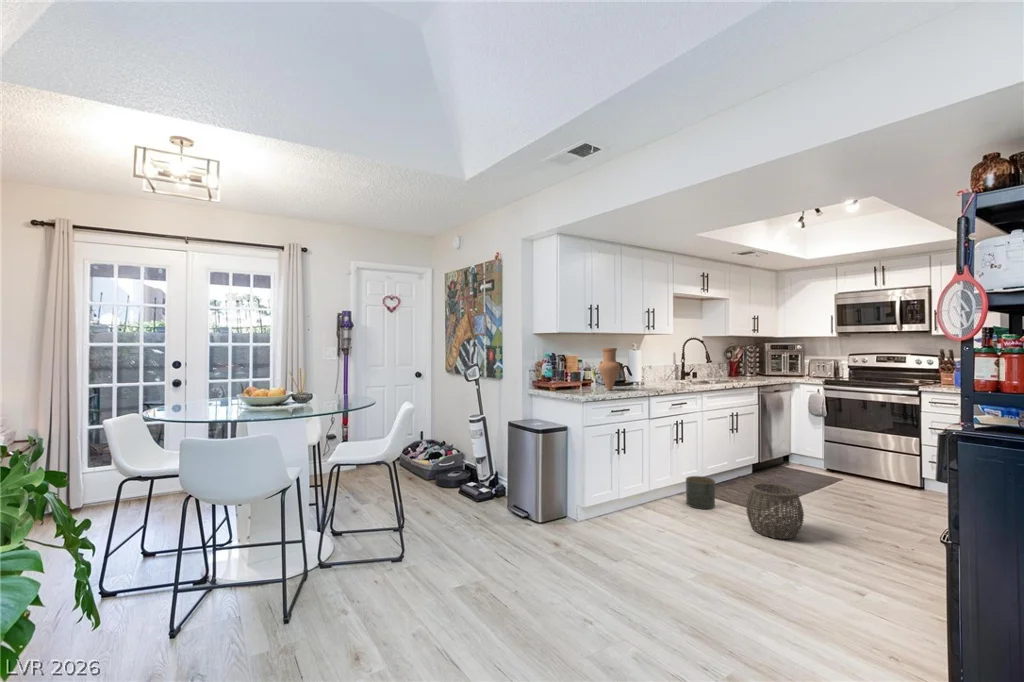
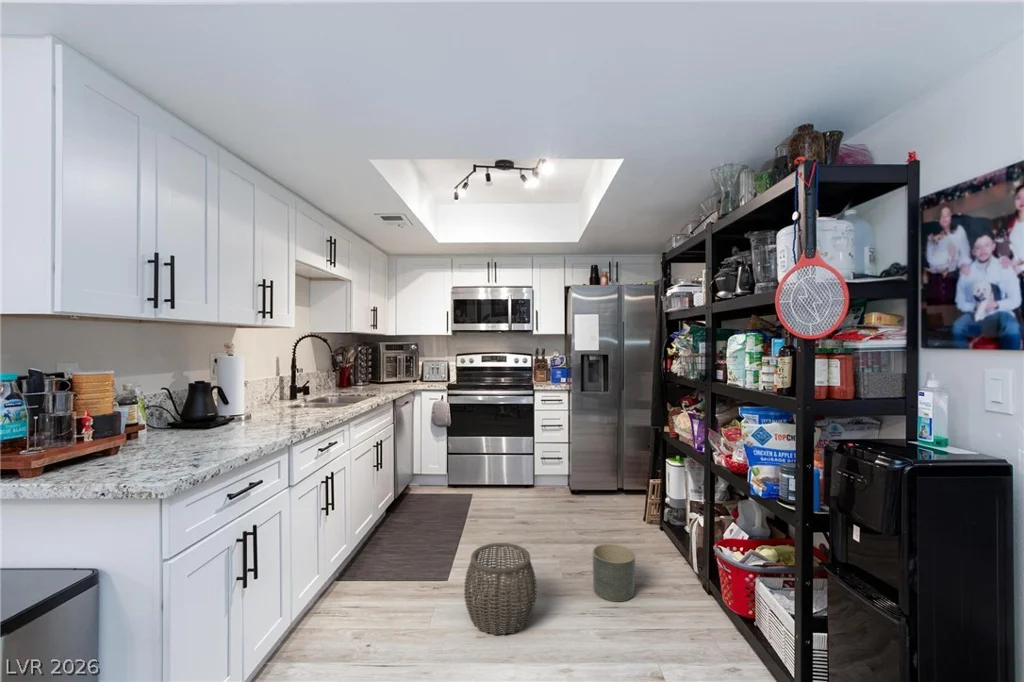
vase: present [599,348,620,390] -> none [176,354,233,447]
planter: present [686,476,715,509] -> present [593,544,635,602]

